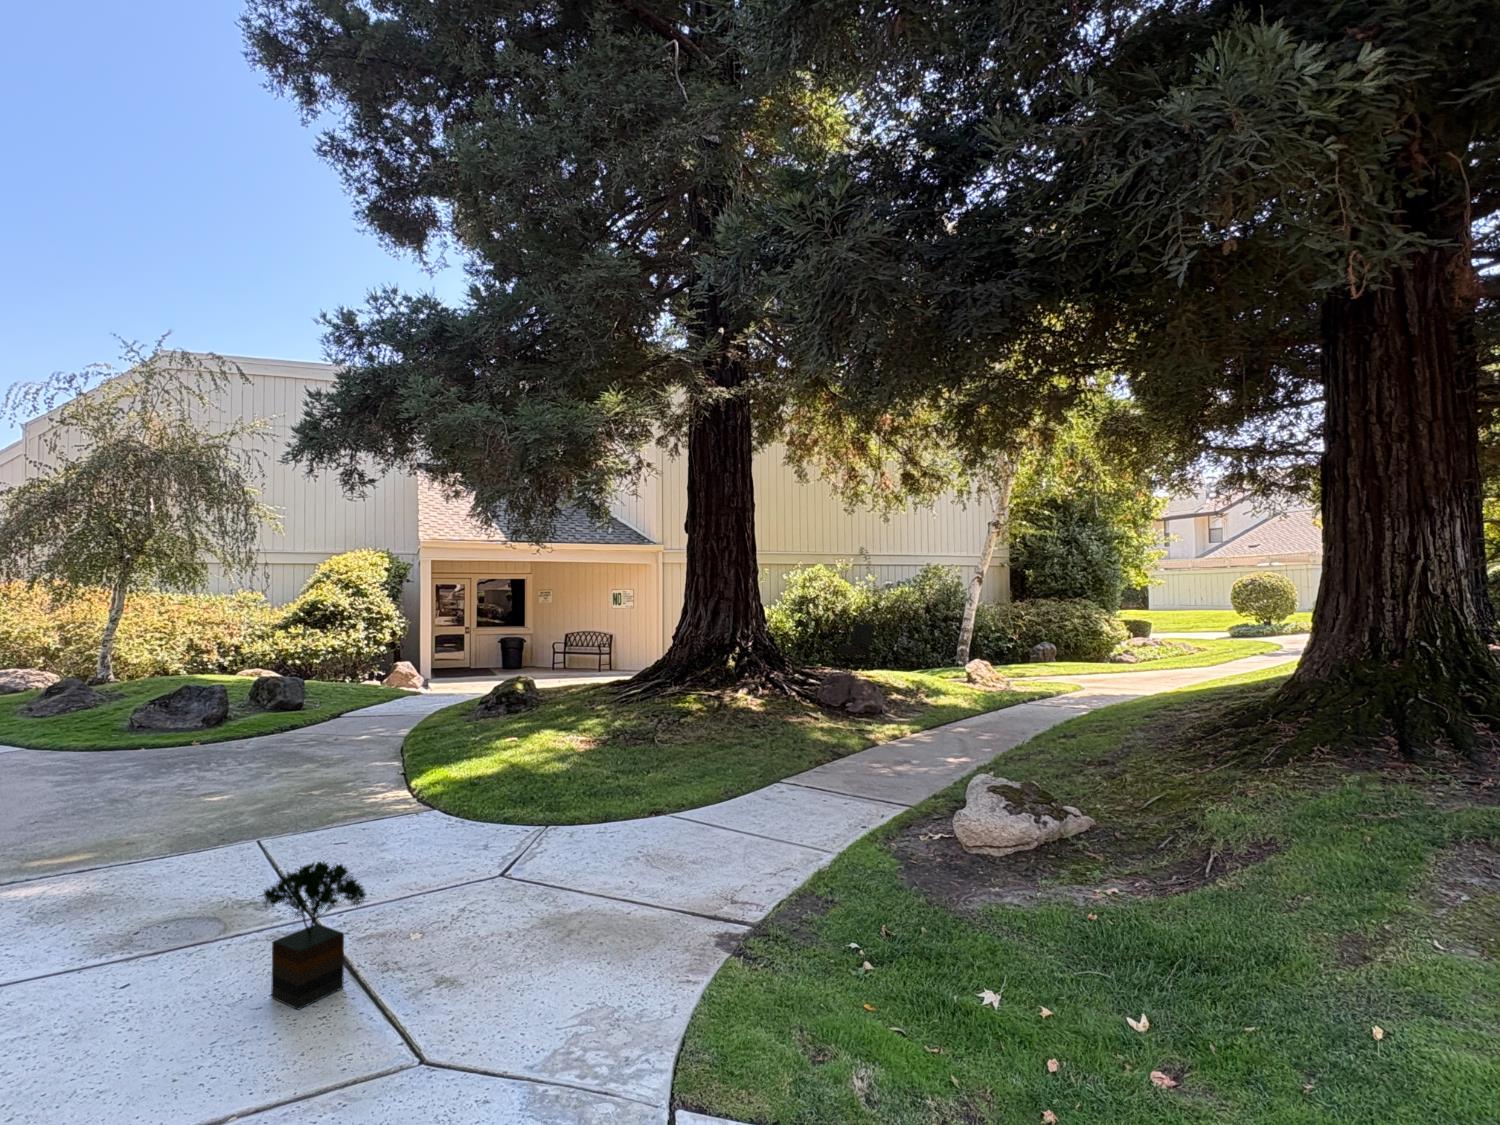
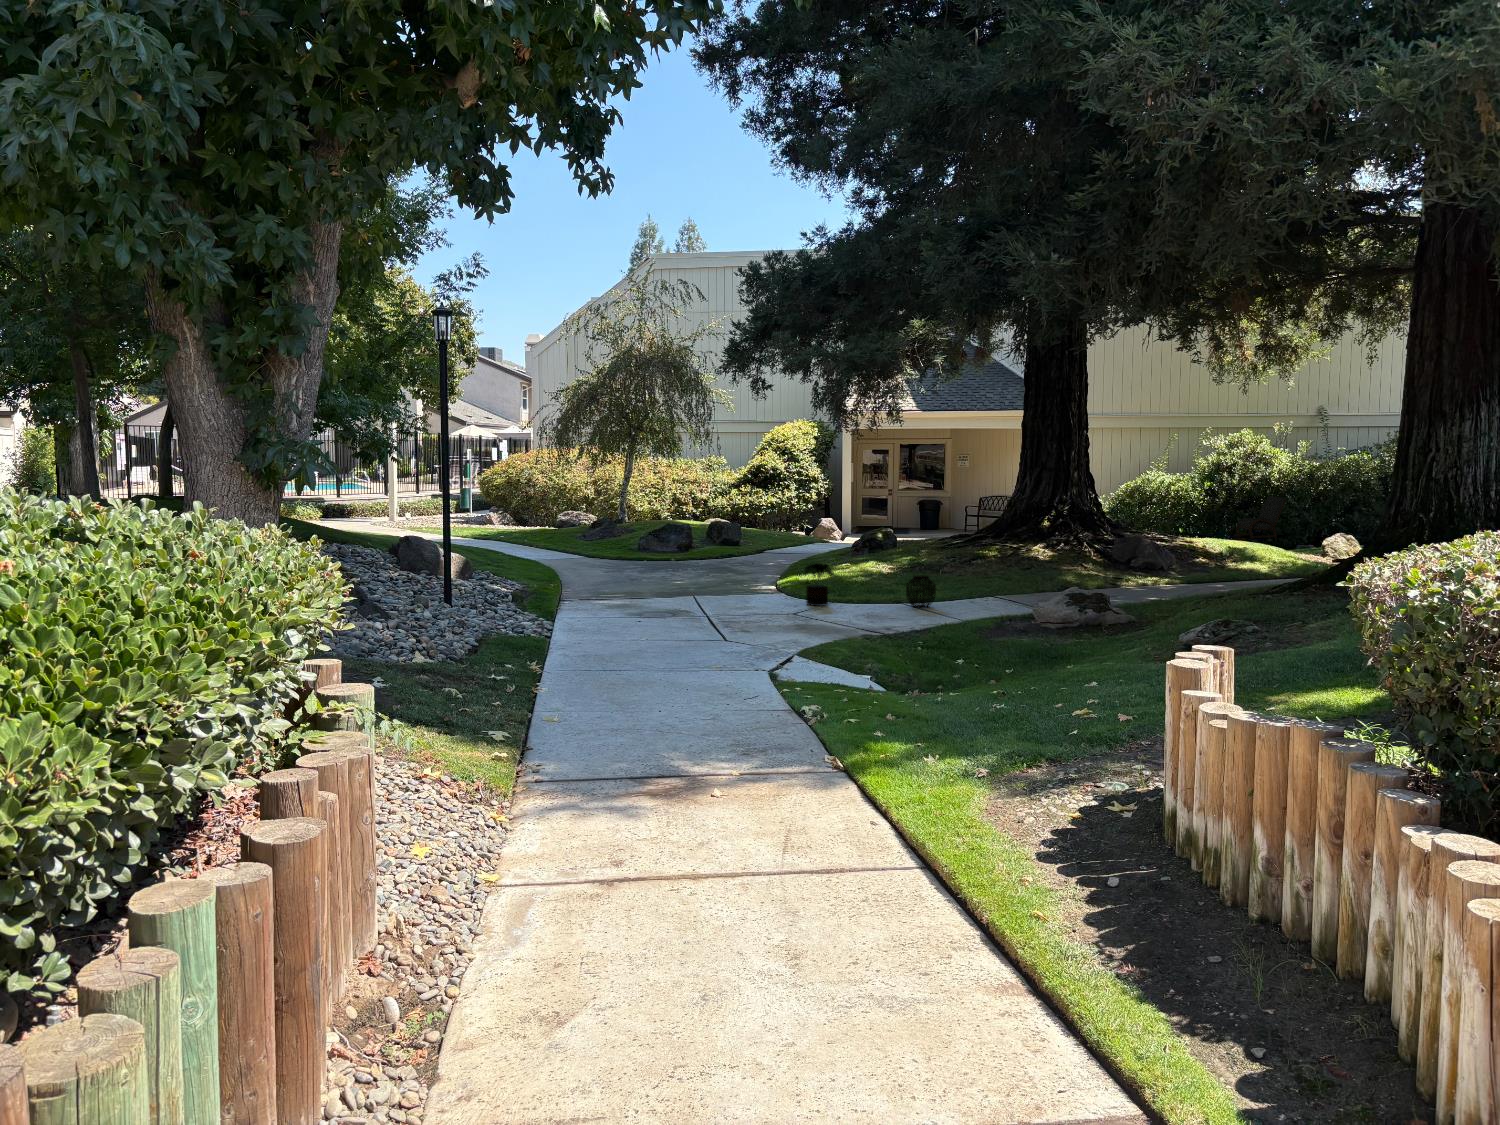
woven basket: none [998,858,1080,954] -> present [906,576,936,608]
potted tree: present [263,862,366,1010] -> present [805,563,834,606]

